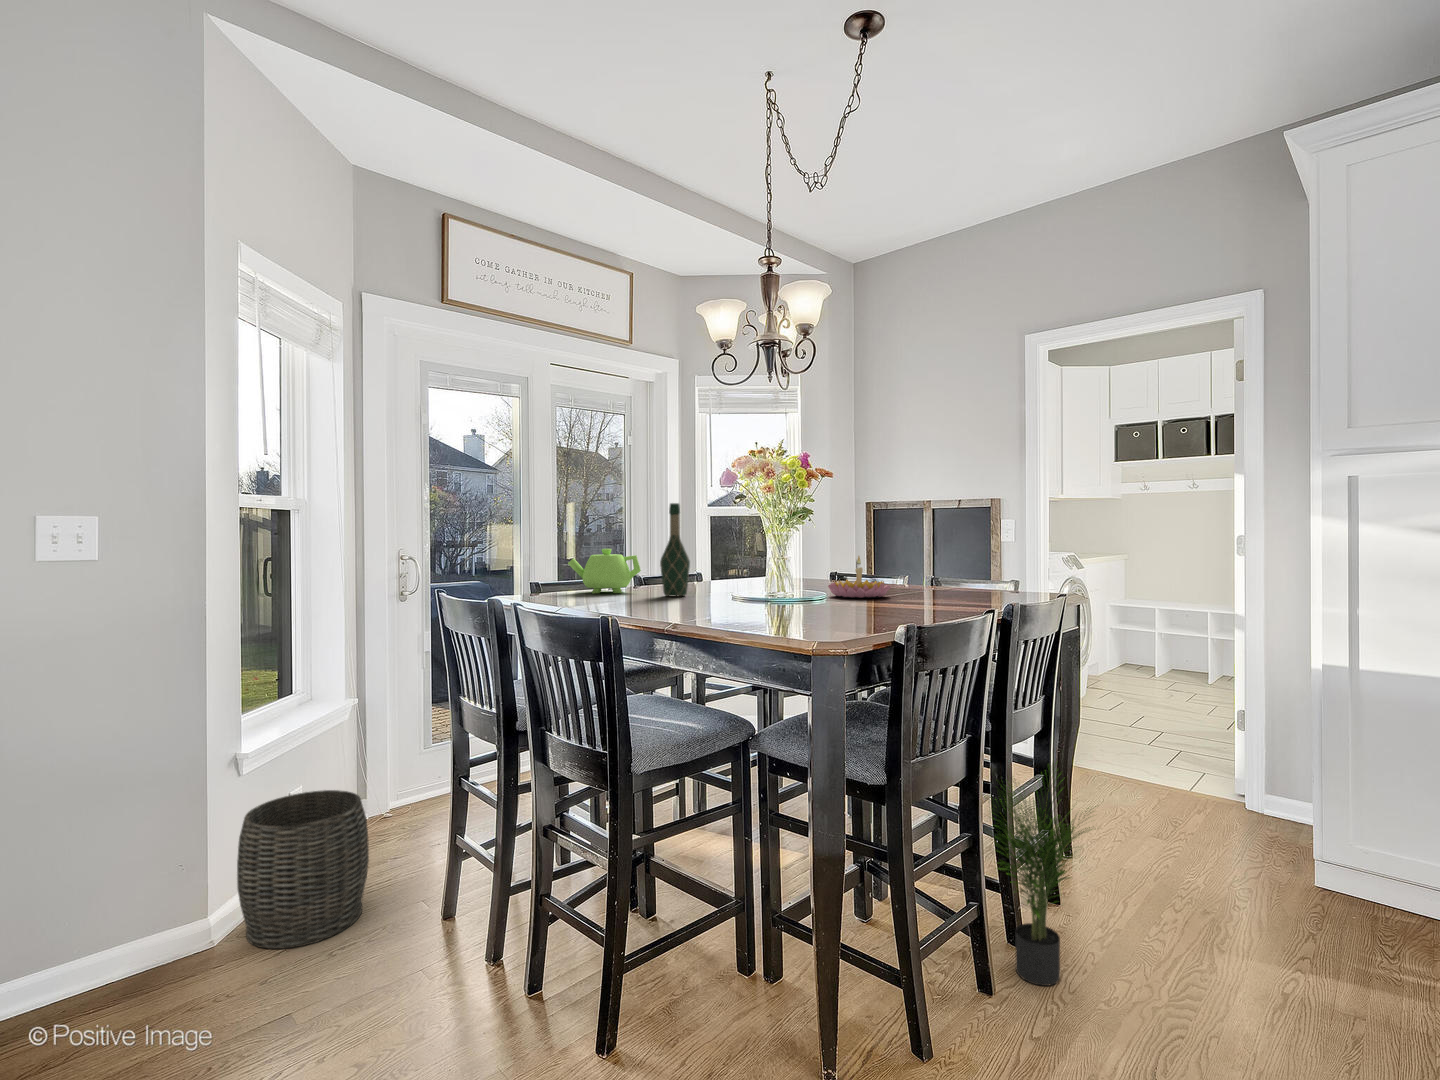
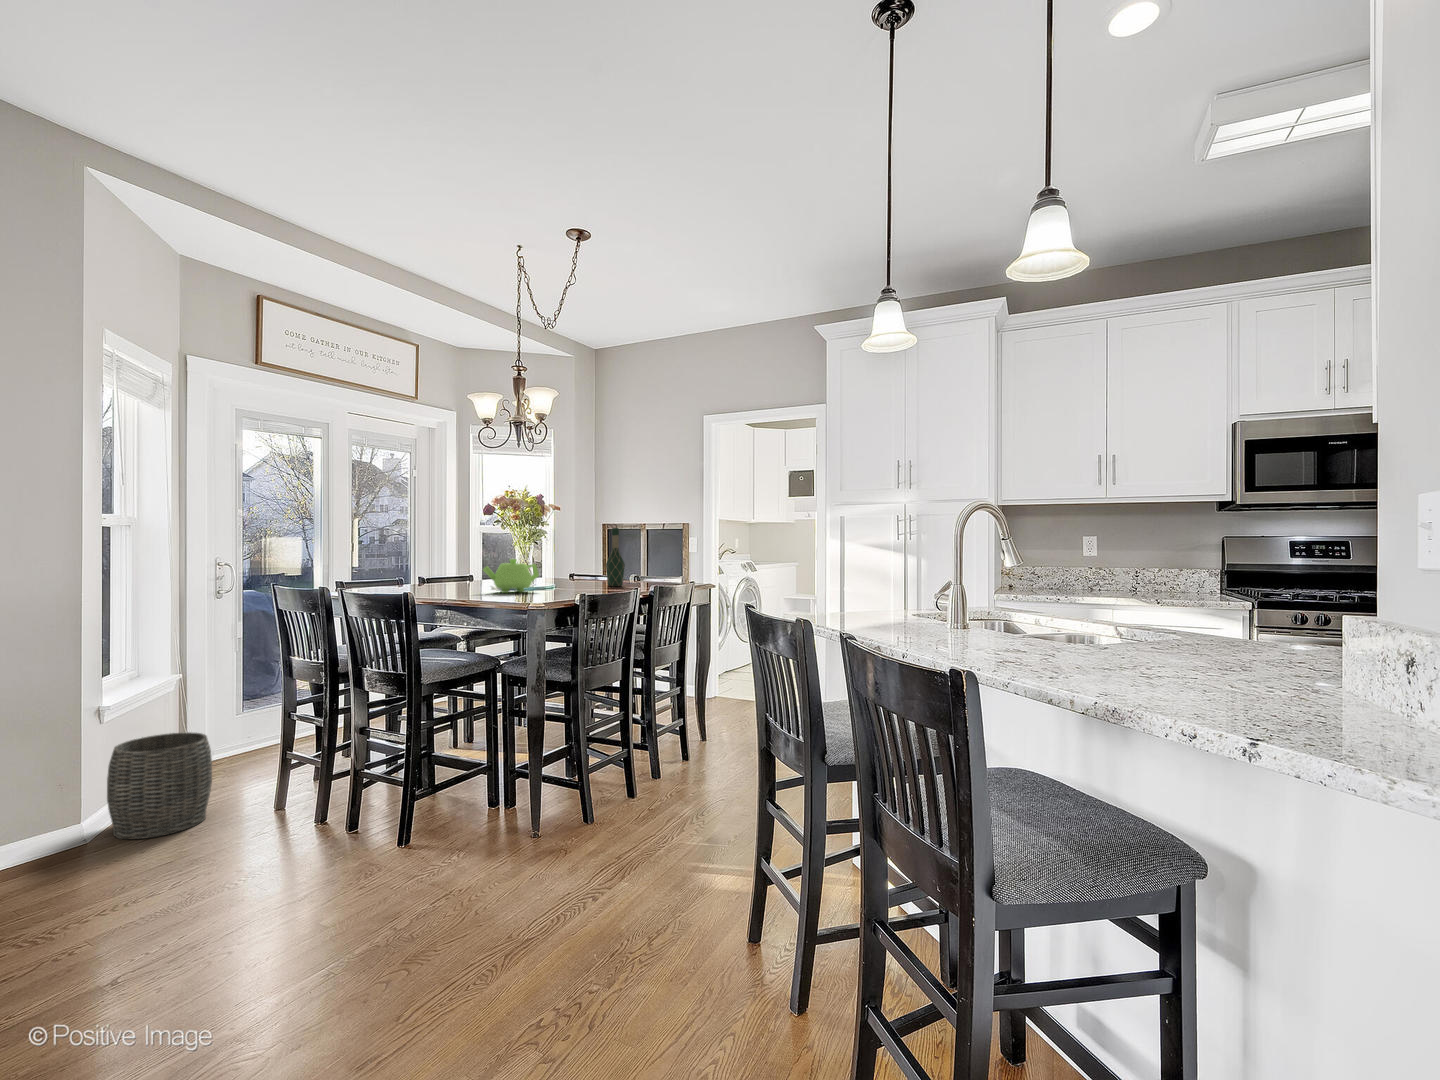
wine bottle: present [660,503,690,596] -> present [606,528,625,586]
teapot: present [568,549,641,593] -> present [483,559,539,593]
candle holder: present [828,556,891,598] -> none [555,561,596,589]
potted plant: present [990,769,1092,986] -> none [632,678,700,802]

